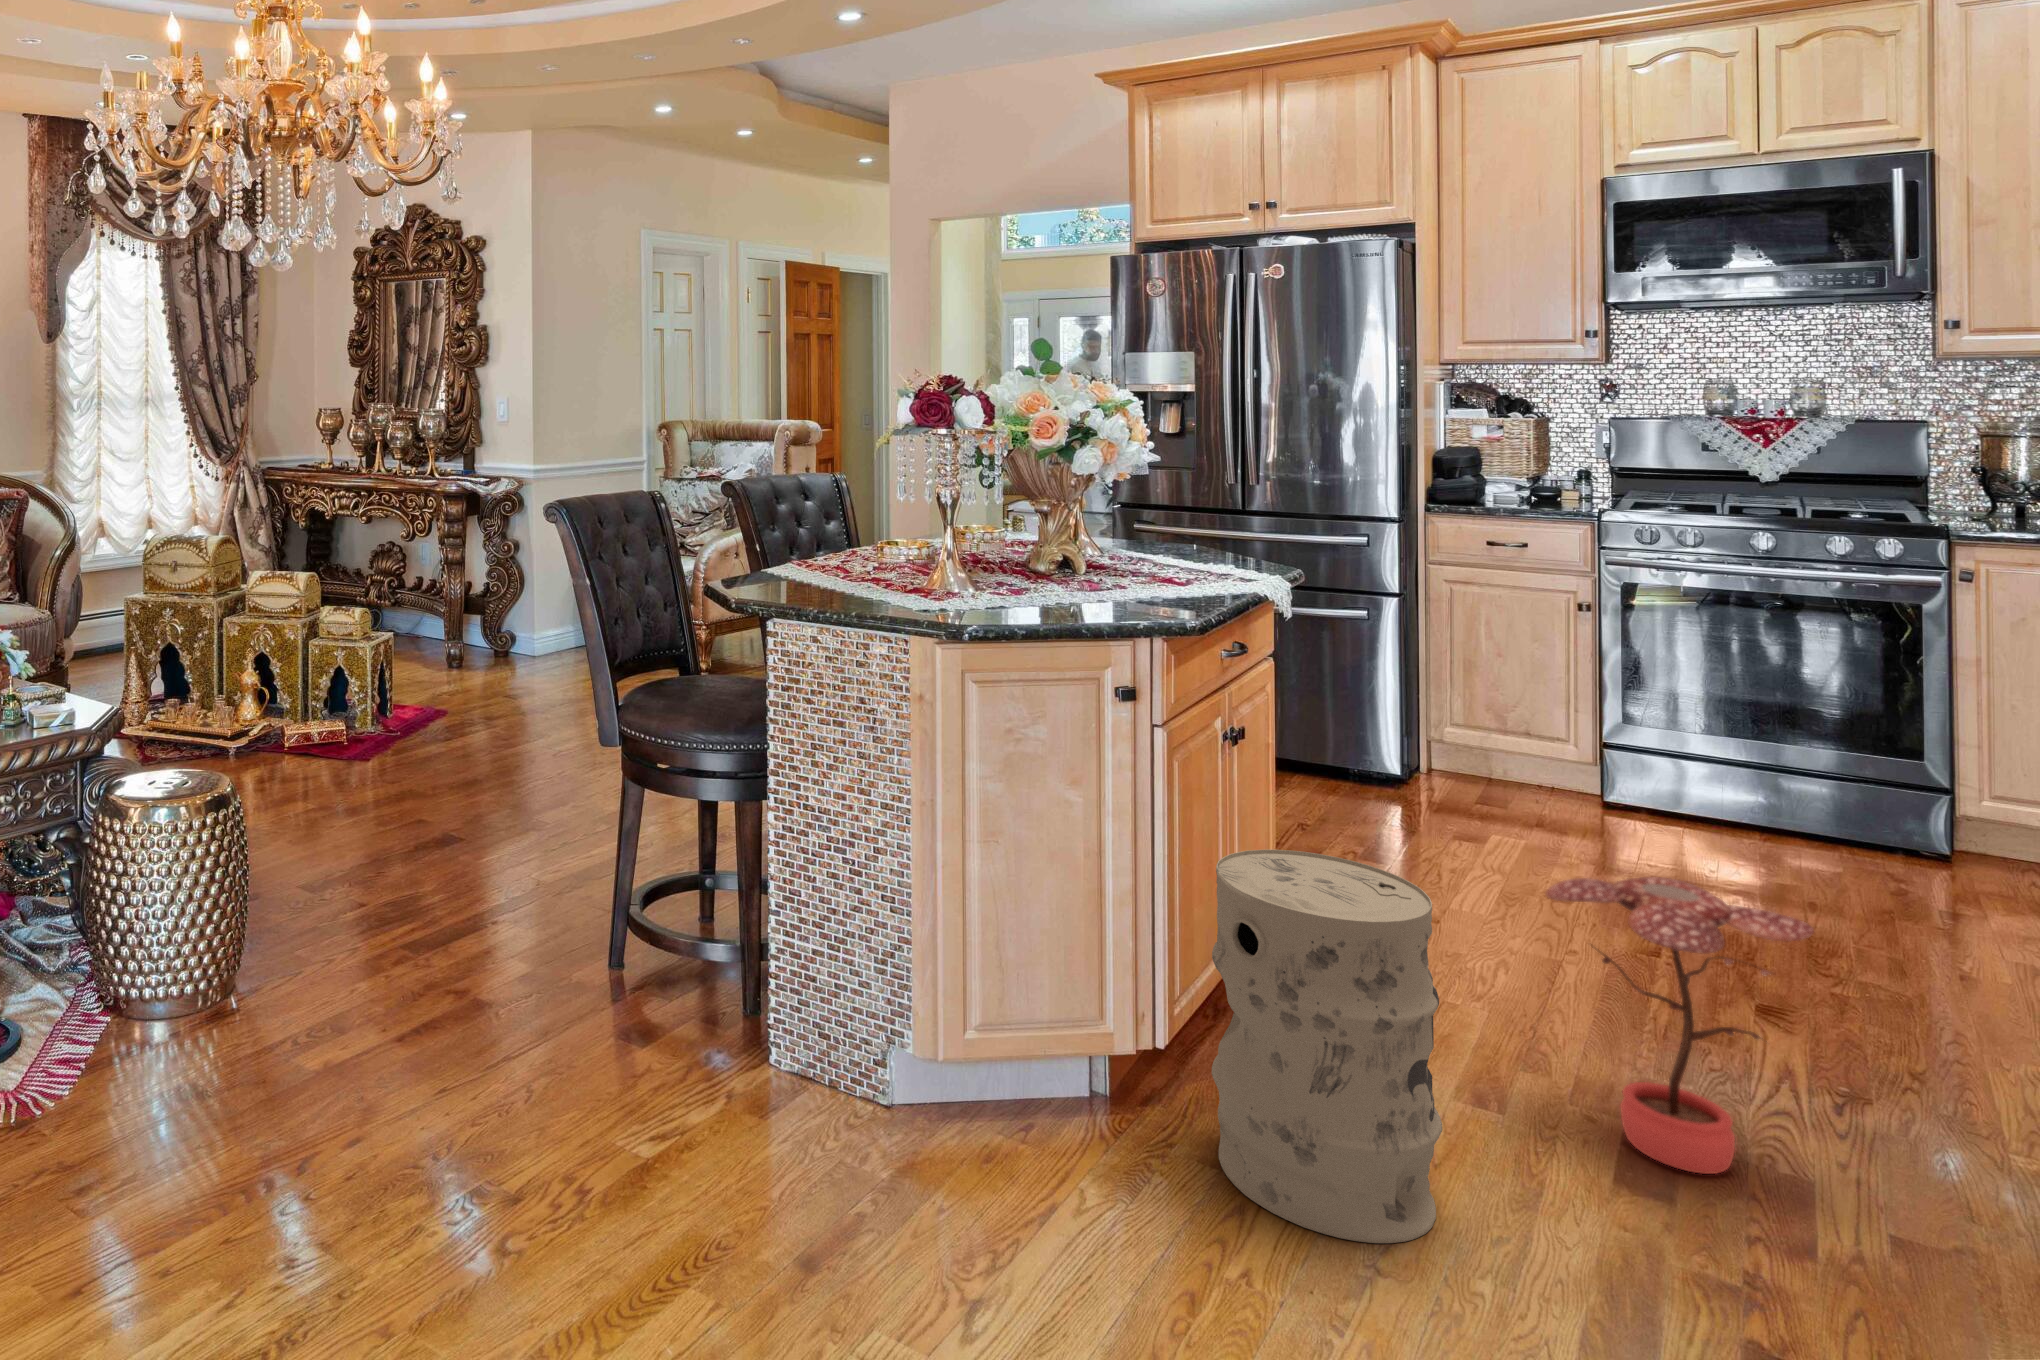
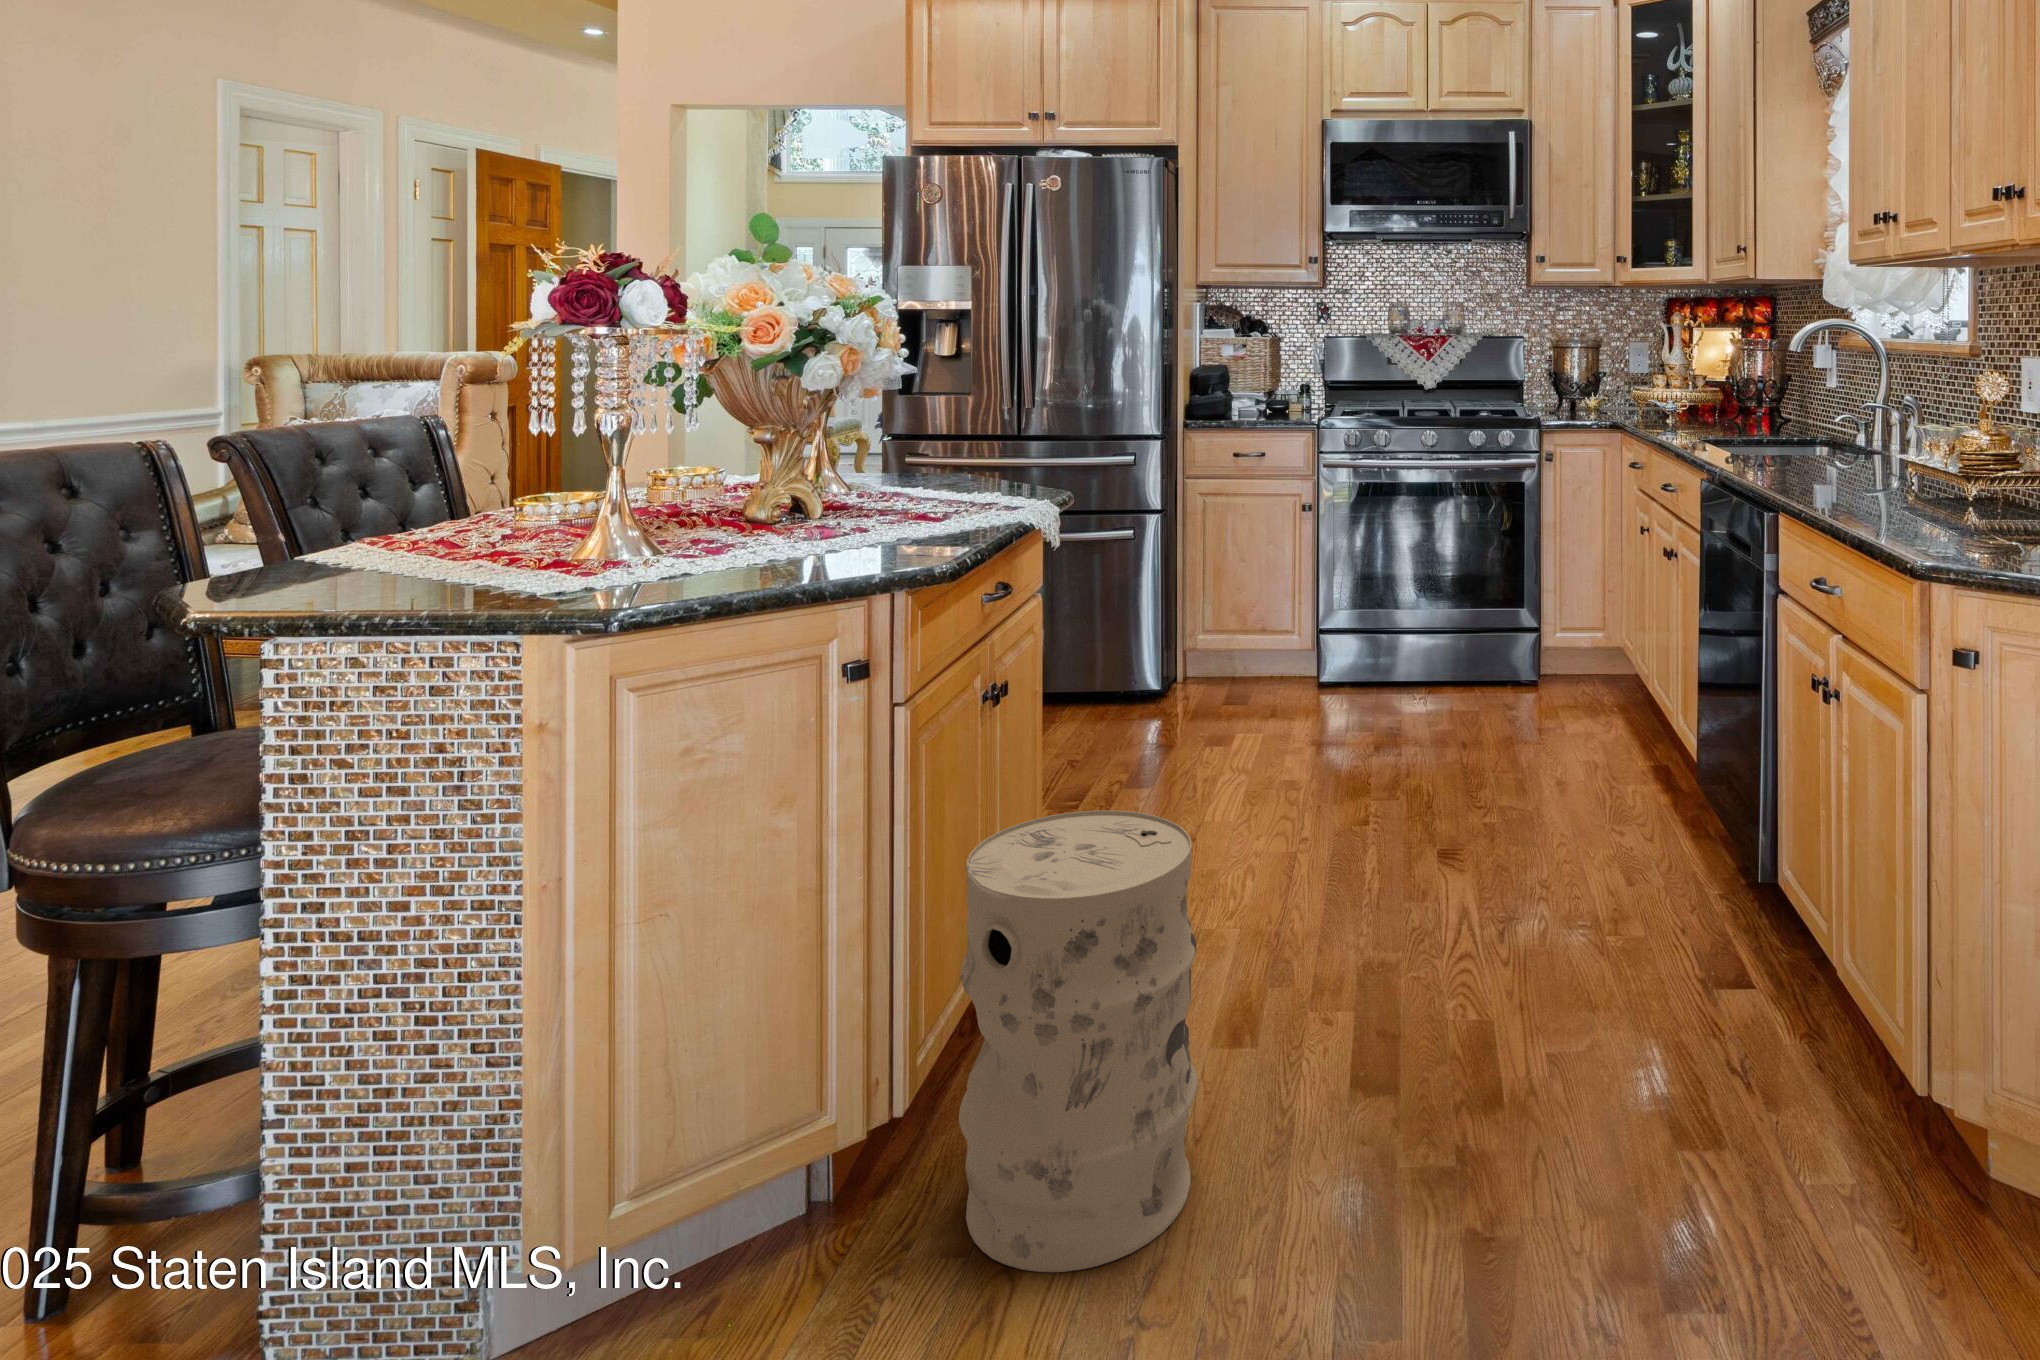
potted plant: present [1546,877,1814,1174] -> none [1285,747,1475,1022]

